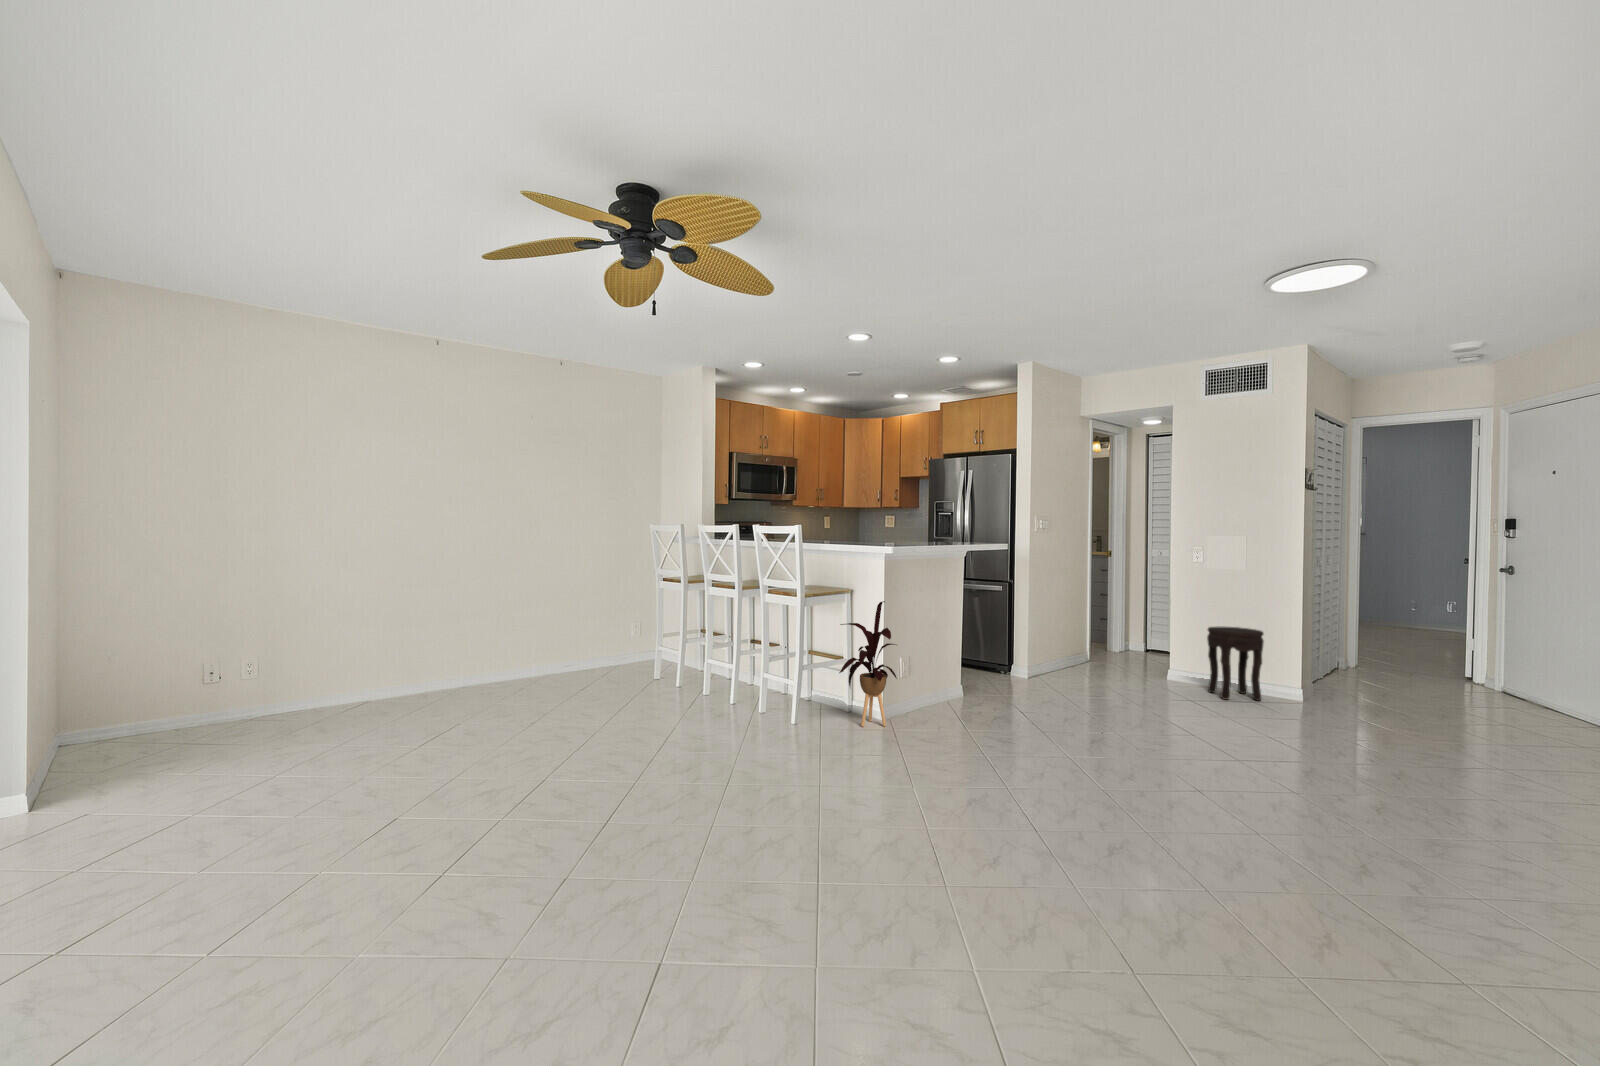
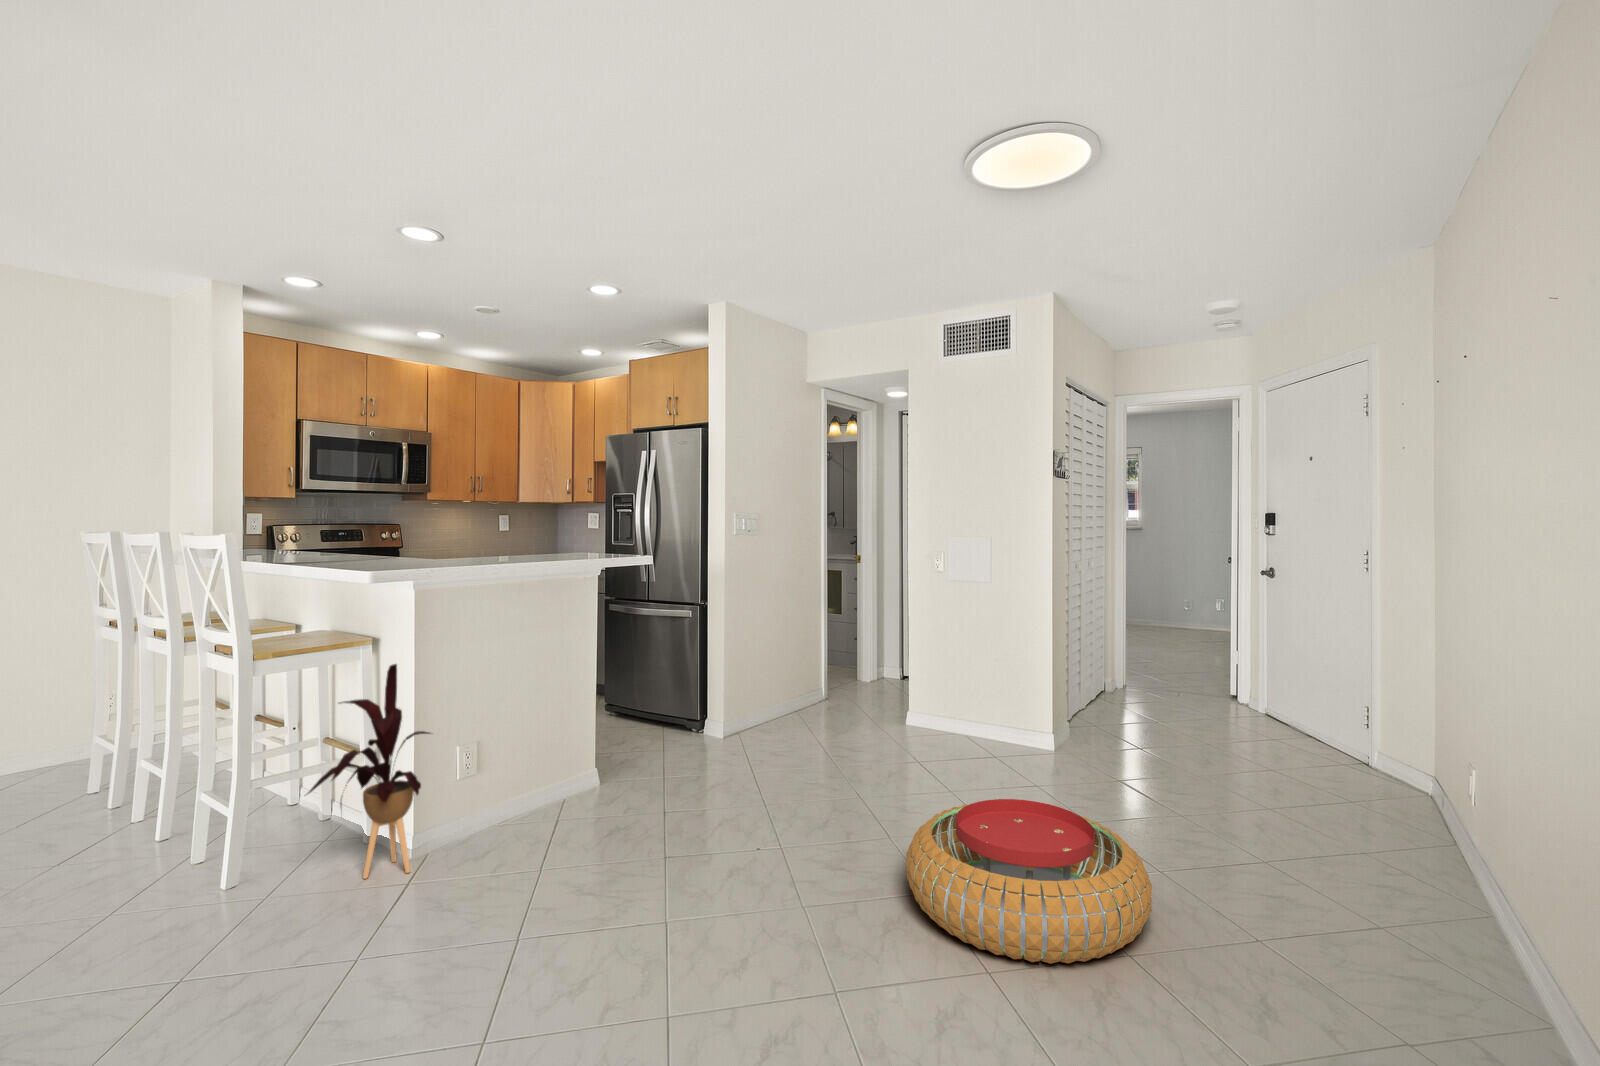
side table: present [1207,626,1264,701] -> none [942,657,1007,757]
pouf: none [1219,707,1407,795] -> present [907,799,1152,964]

